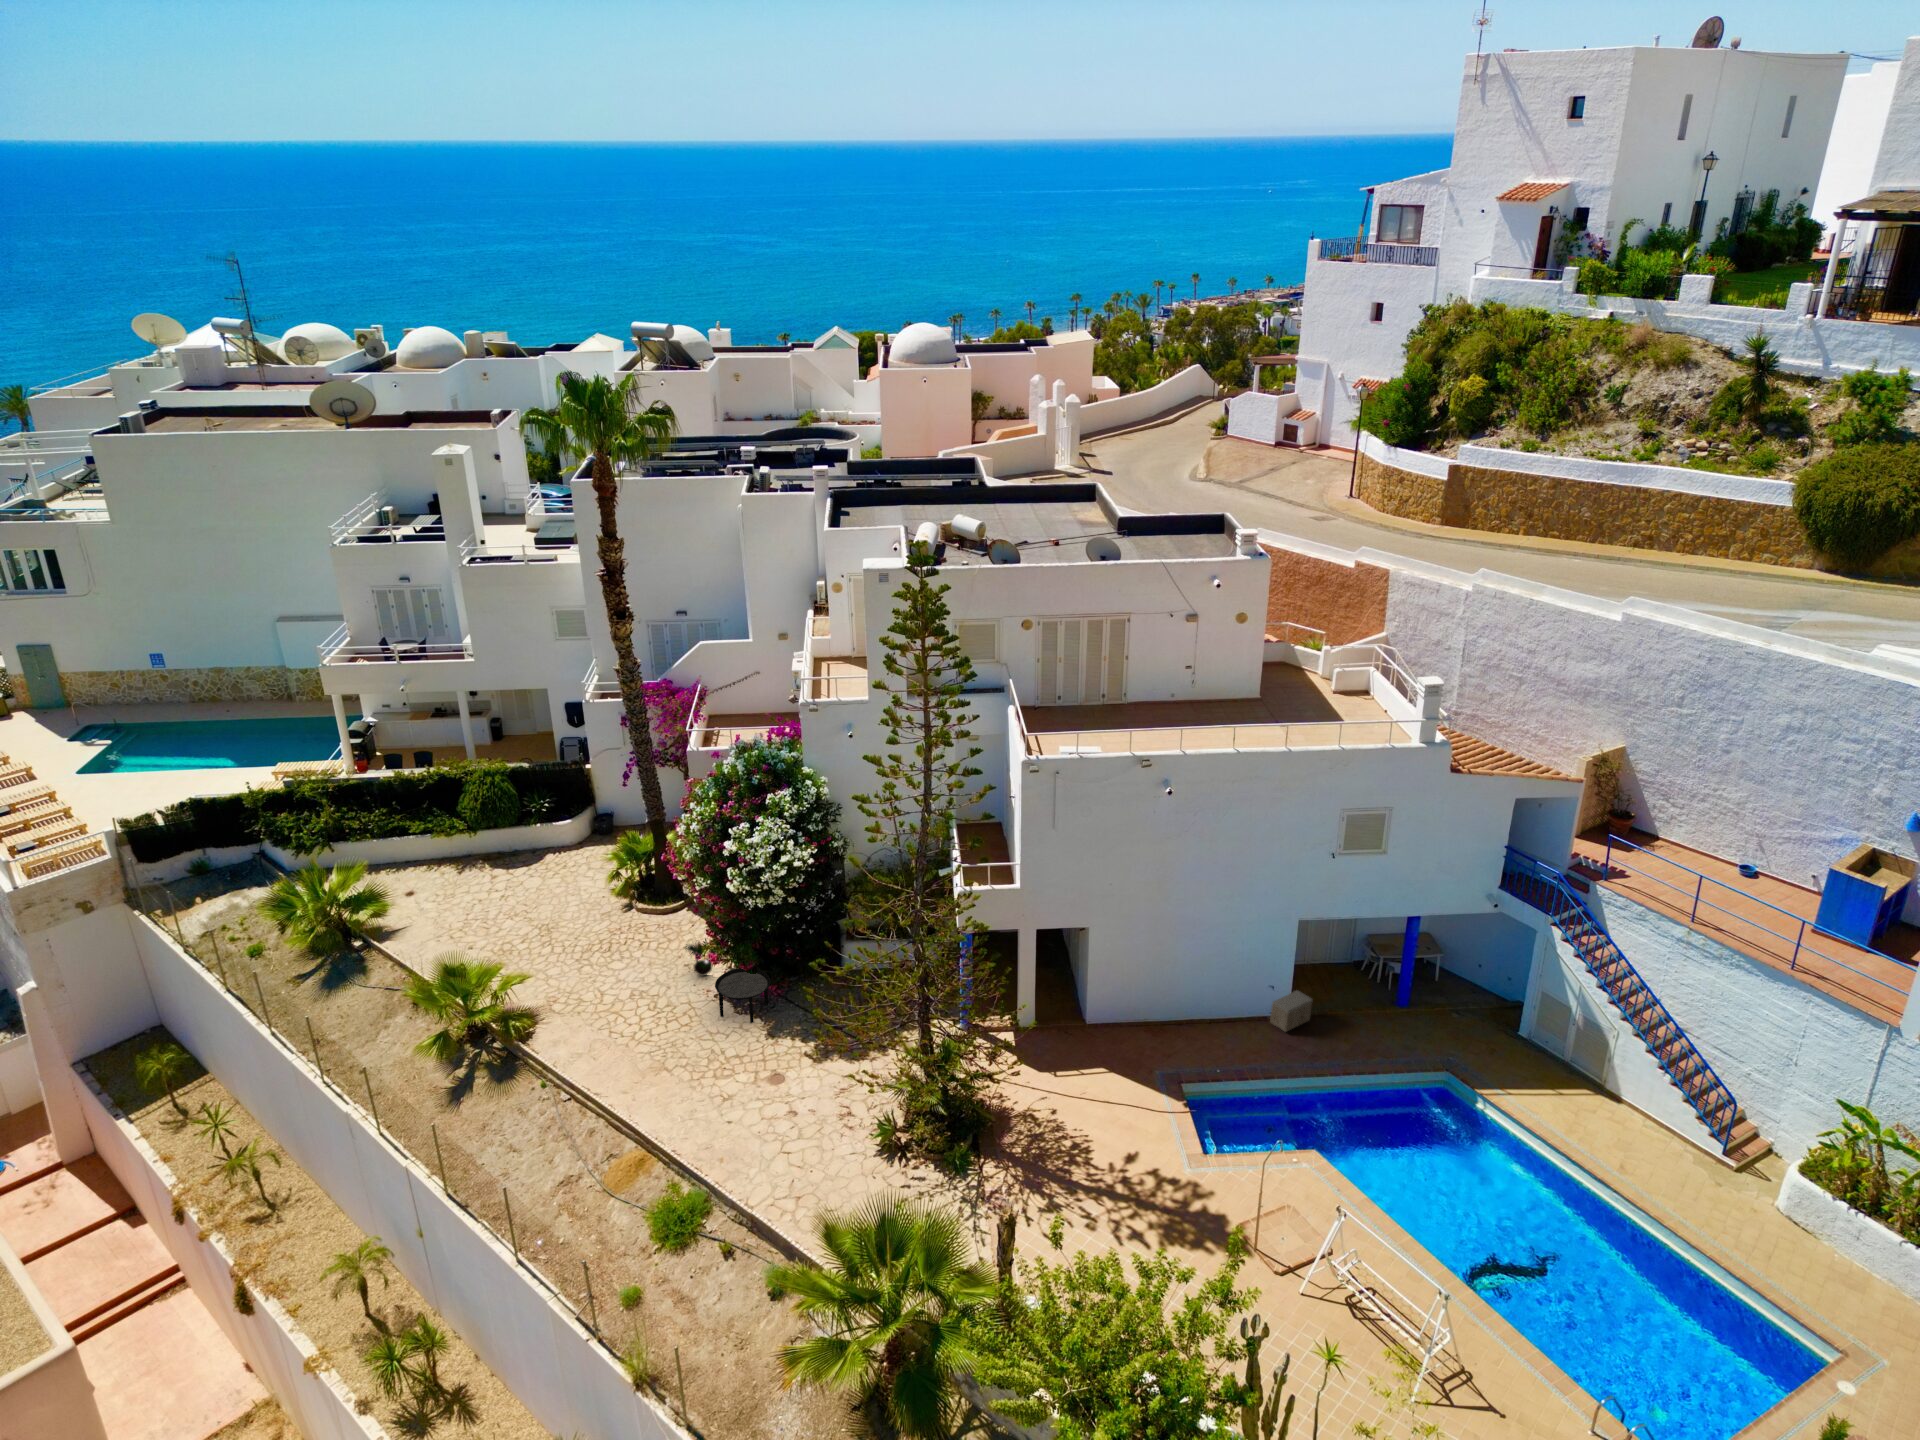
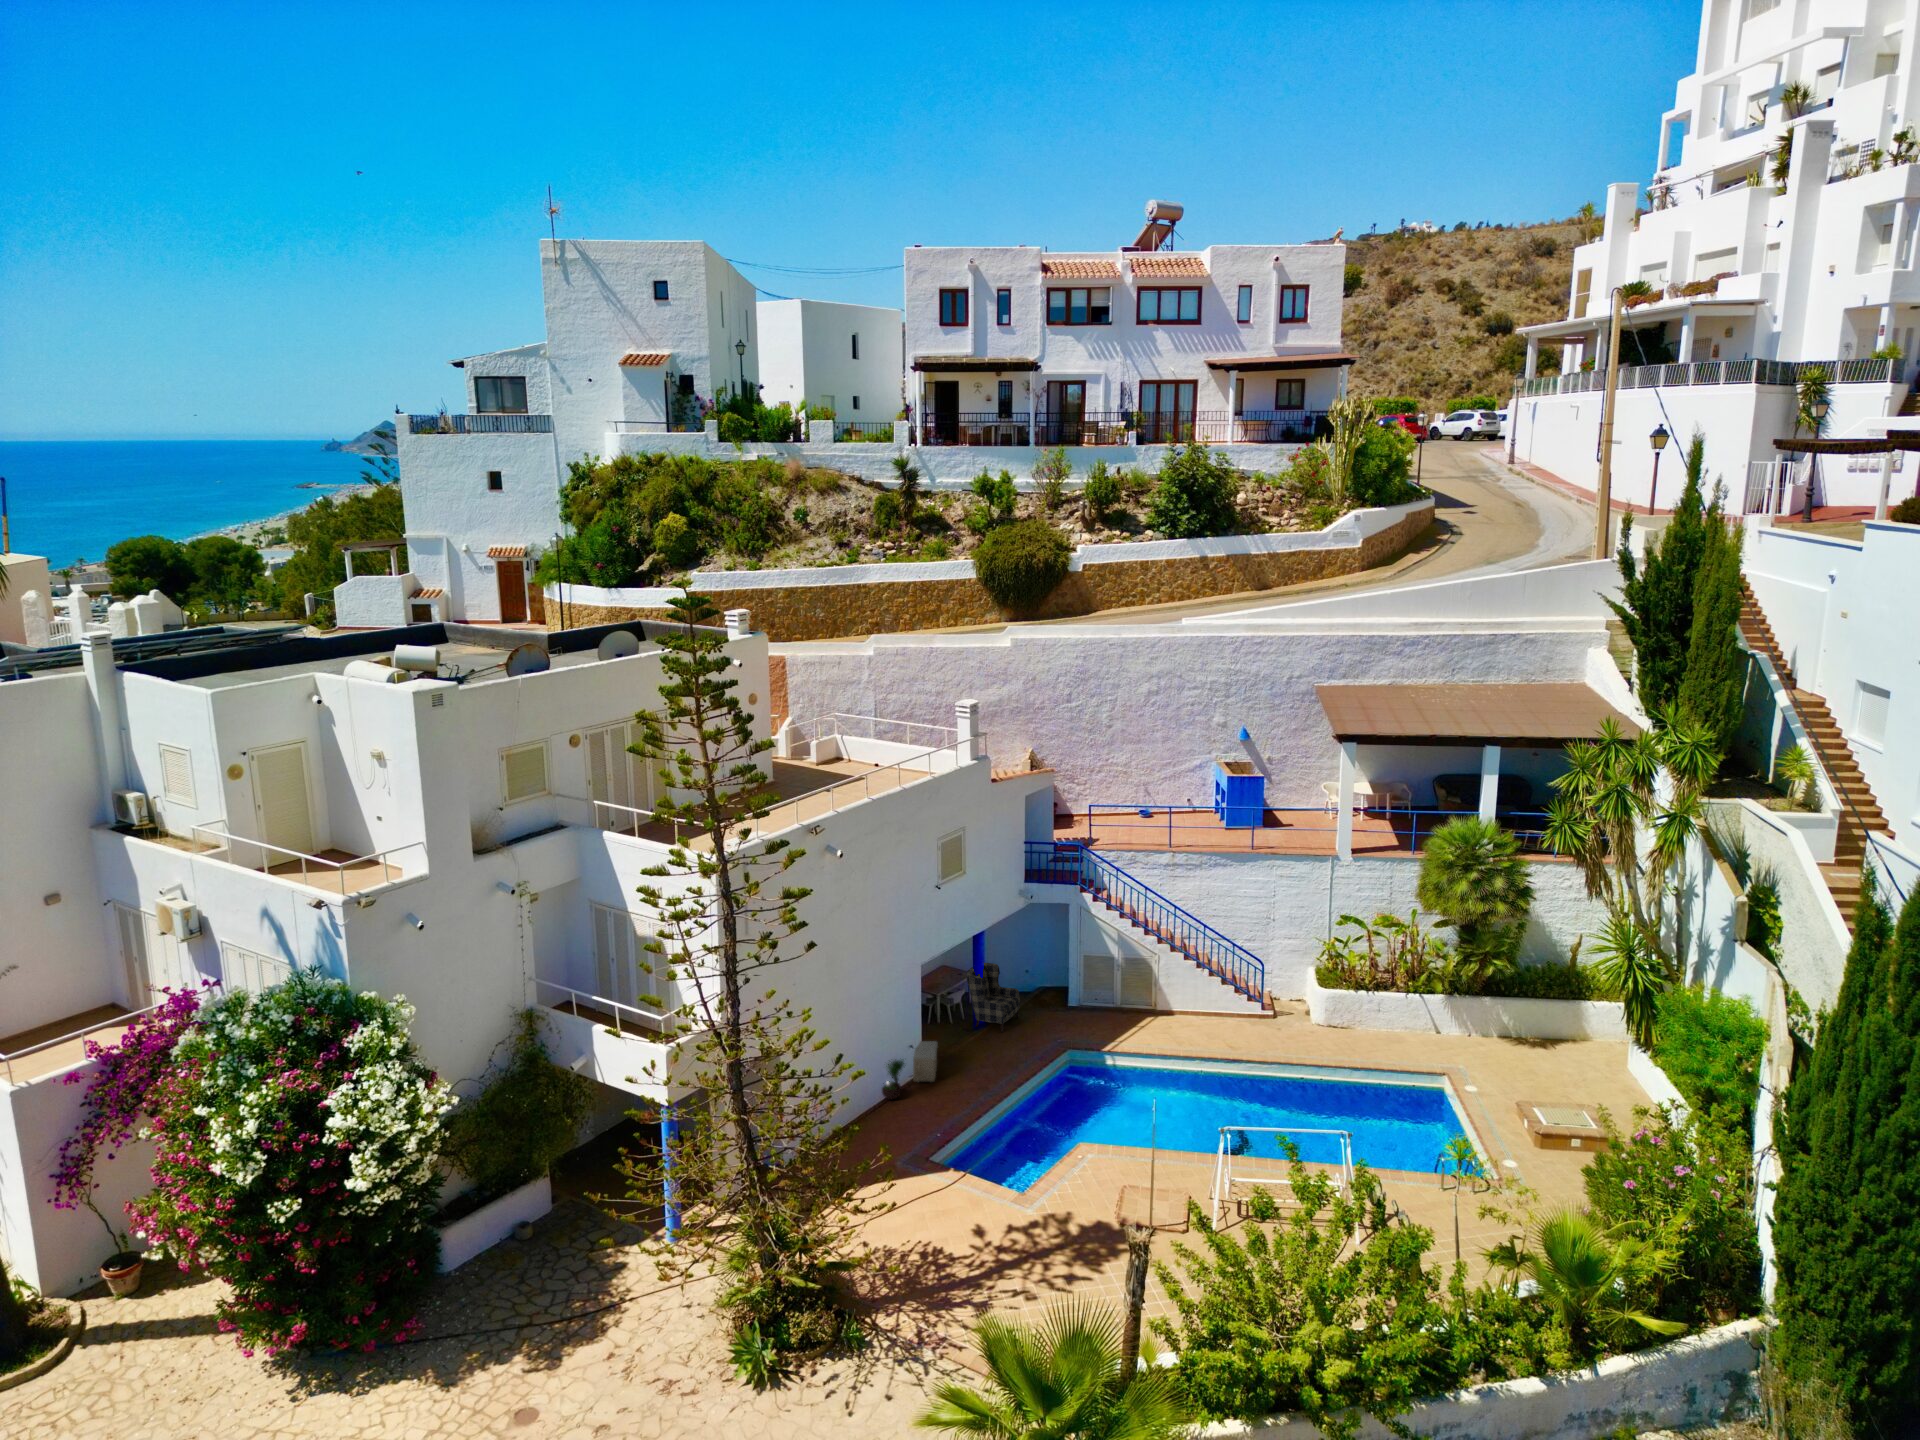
potted tree: present [686,943,712,976] -> present [882,1059,904,1100]
chair: none [1401,949,1460,1024] -> present [966,963,1020,1032]
round table: present [715,968,771,1023] -> none [306,1301,402,1400]

